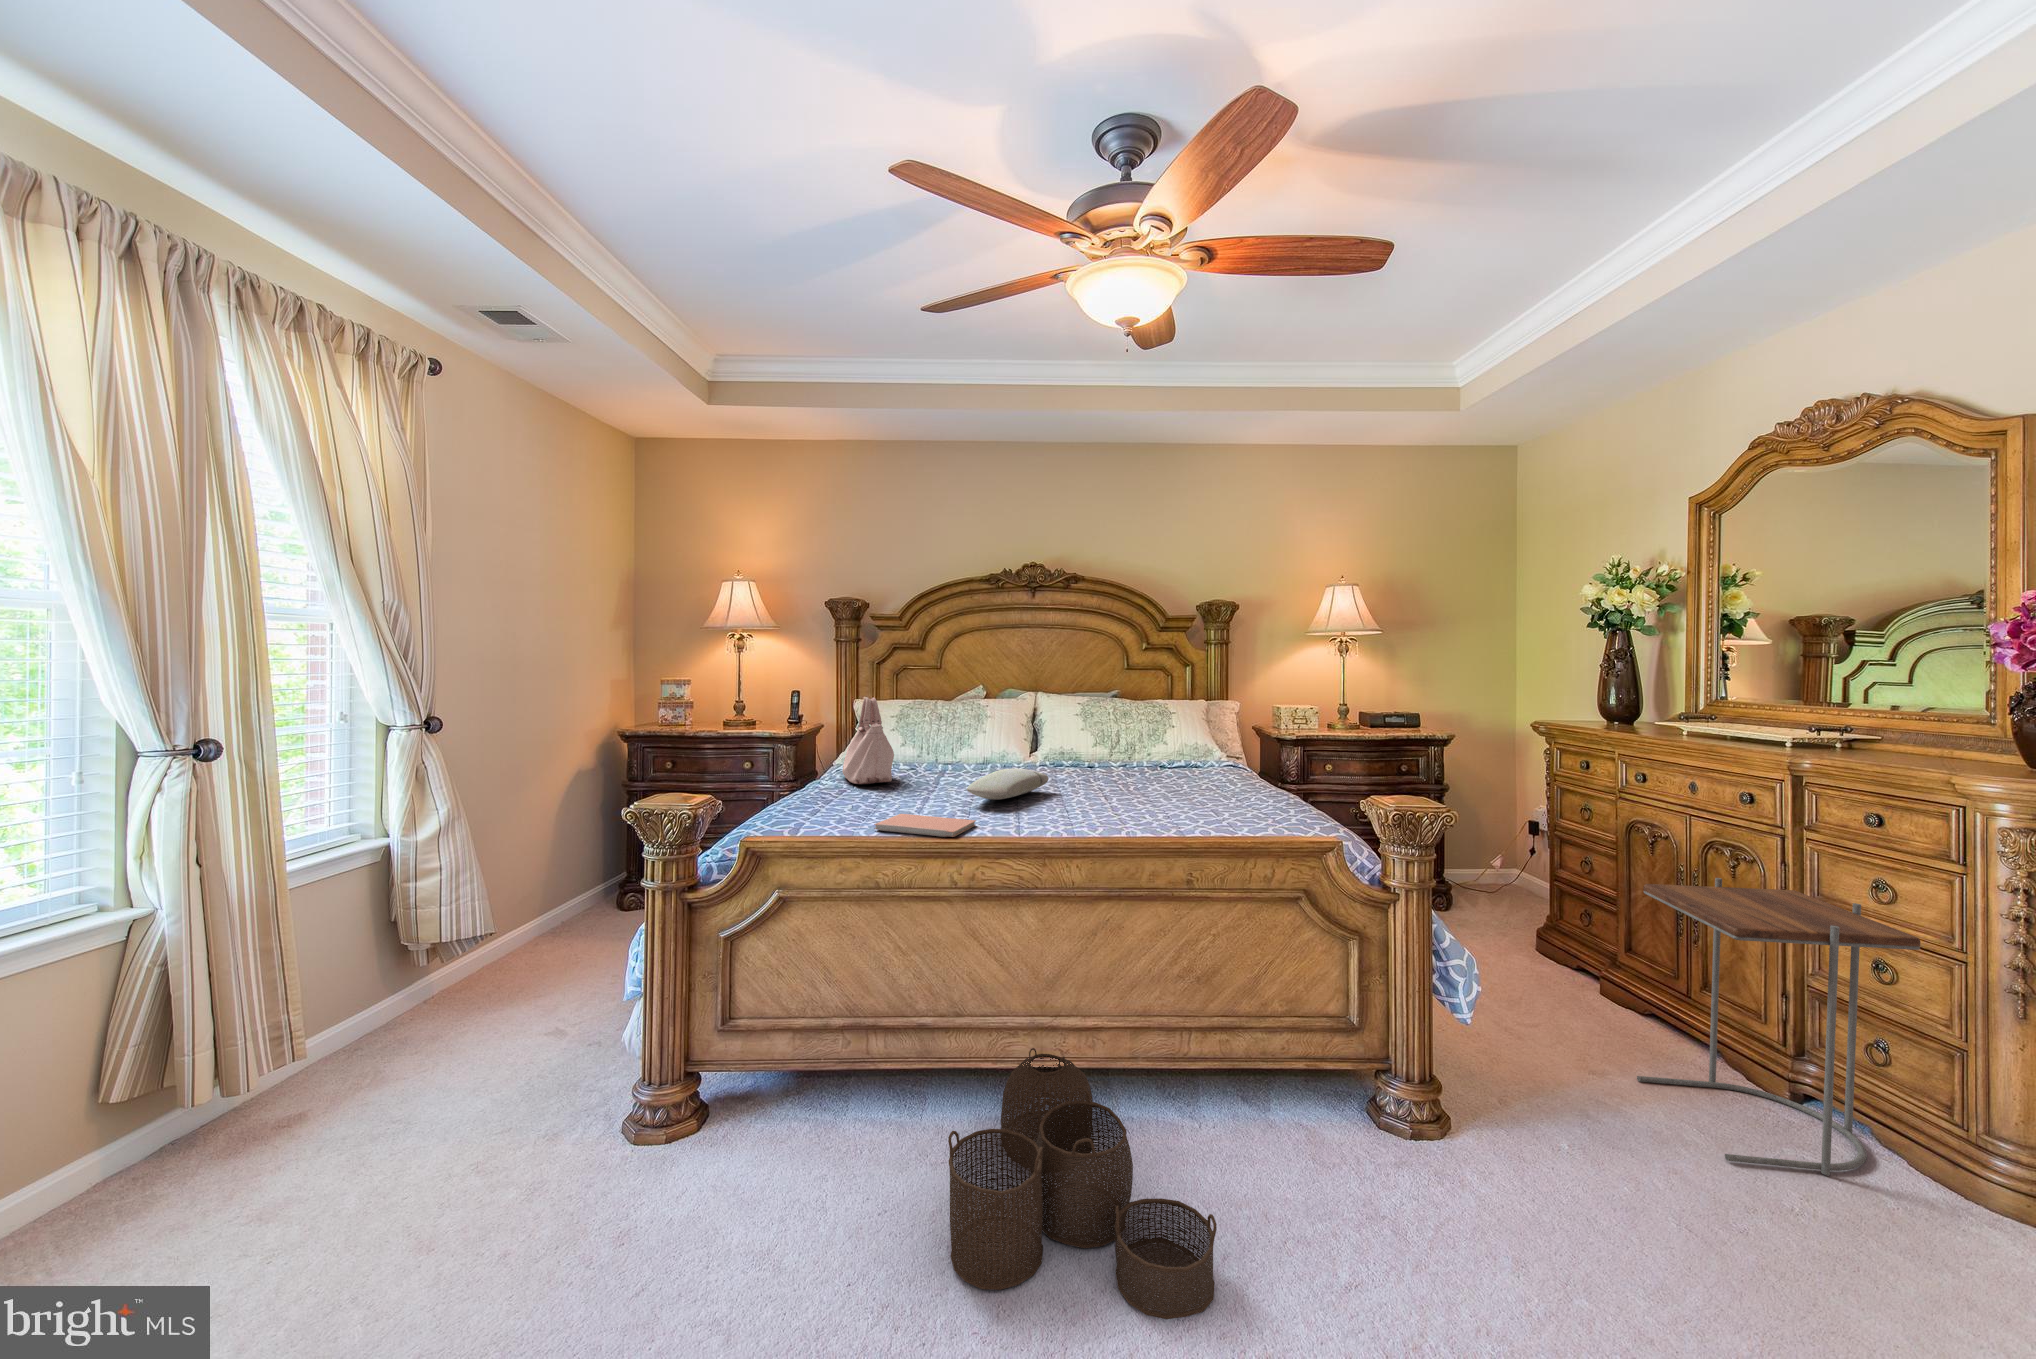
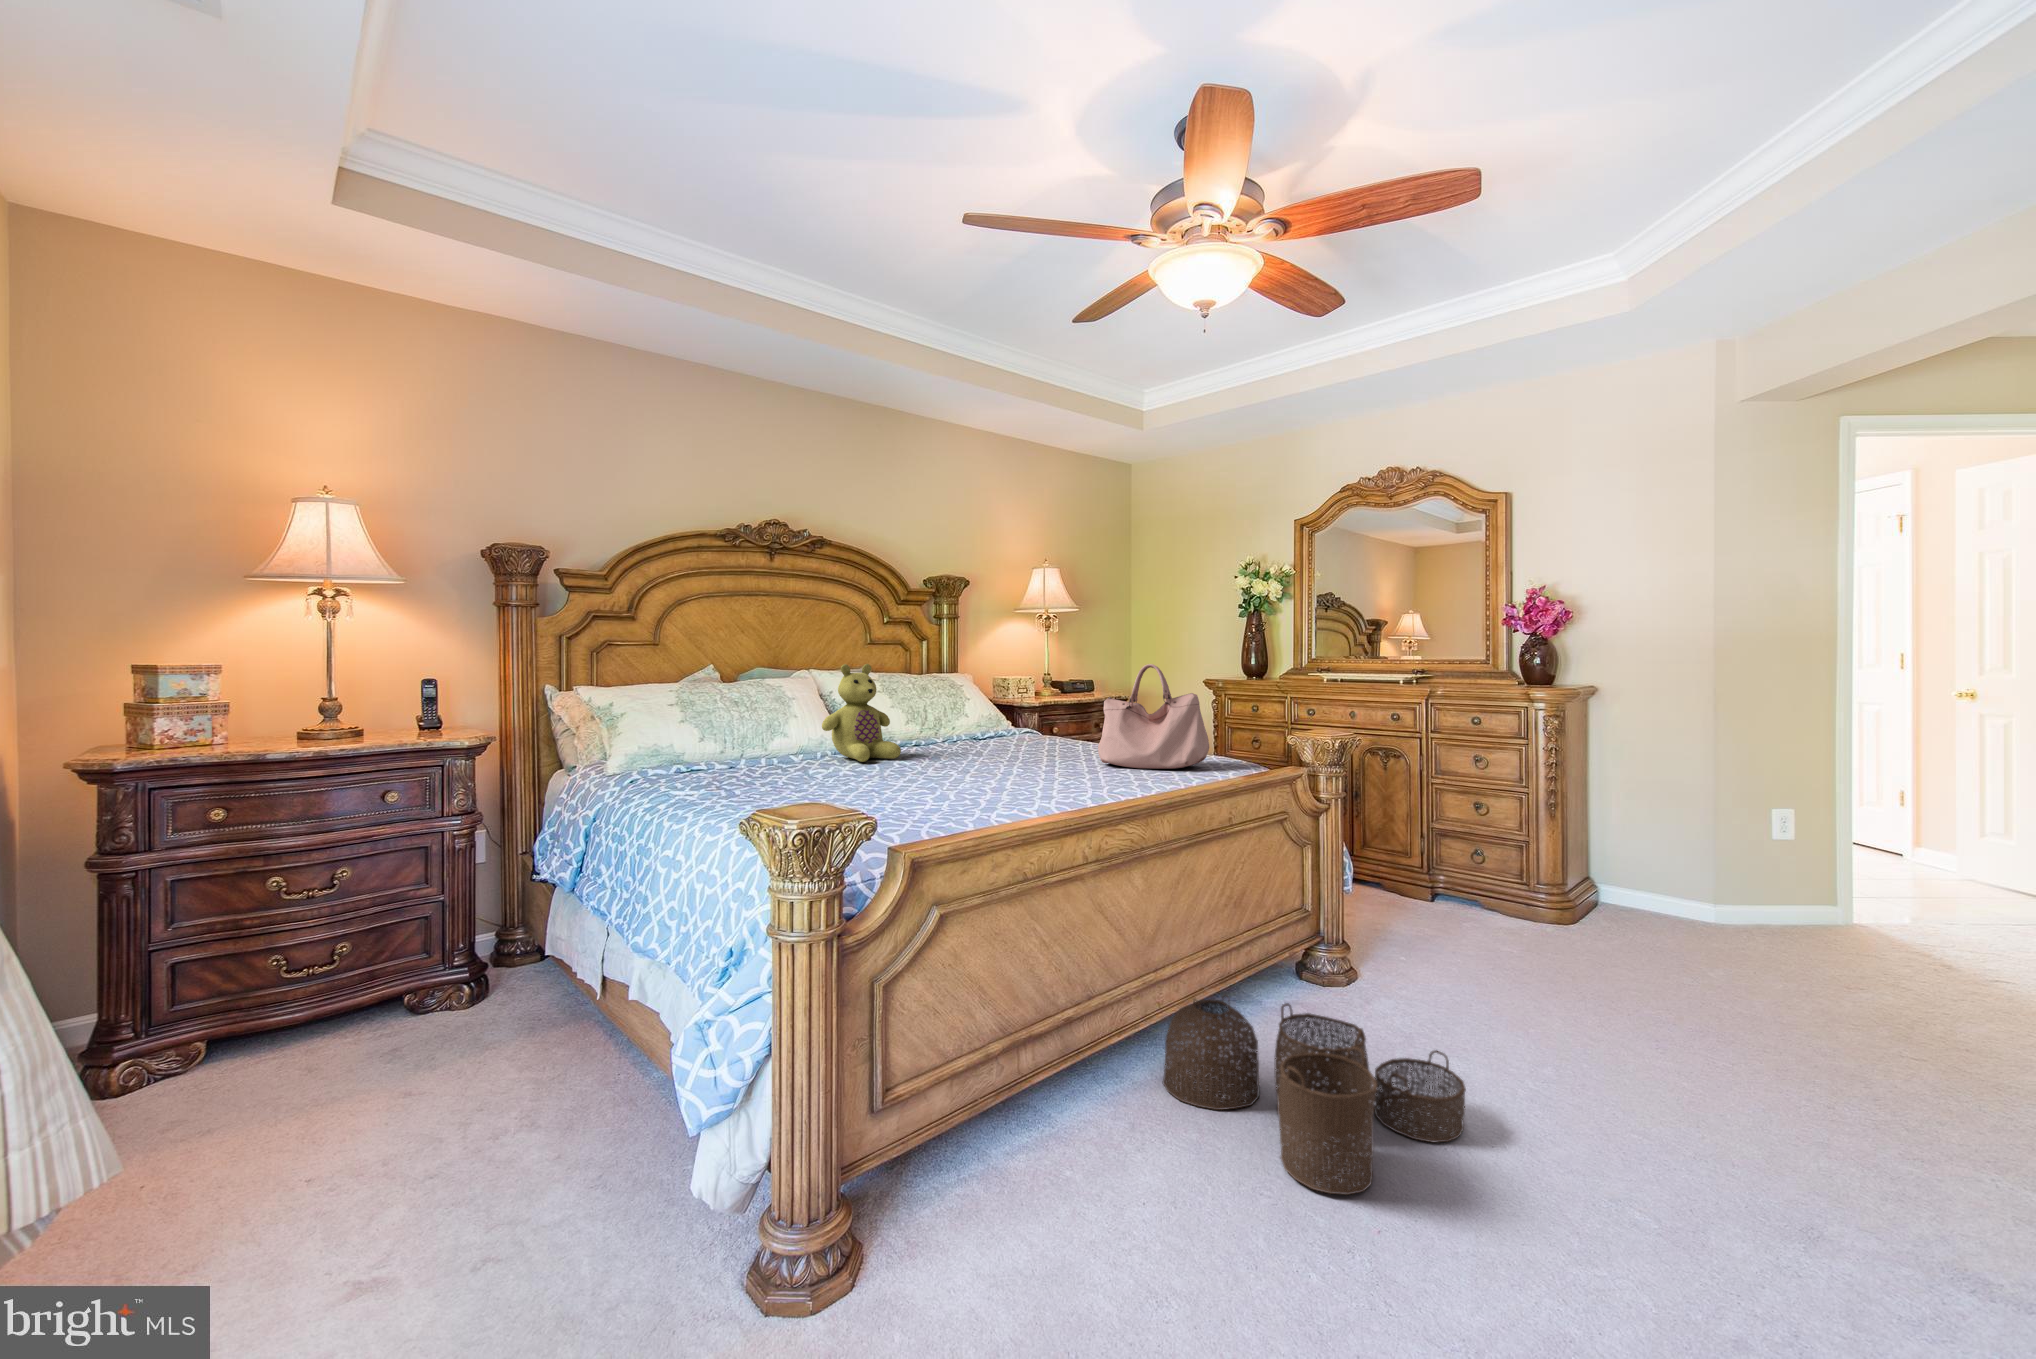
stuffed bear: none [981,691,1046,774] -> present [822,664,901,762]
handbag: present [842,697,894,784] -> present [1098,664,1209,769]
pillow: present [967,769,1048,800] -> none [914,744,1004,777]
notebook: present [874,814,976,837] -> none [942,791,1060,814]
side table: present [1637,878,1920,1176] -> none [1387,768,1523,938]

